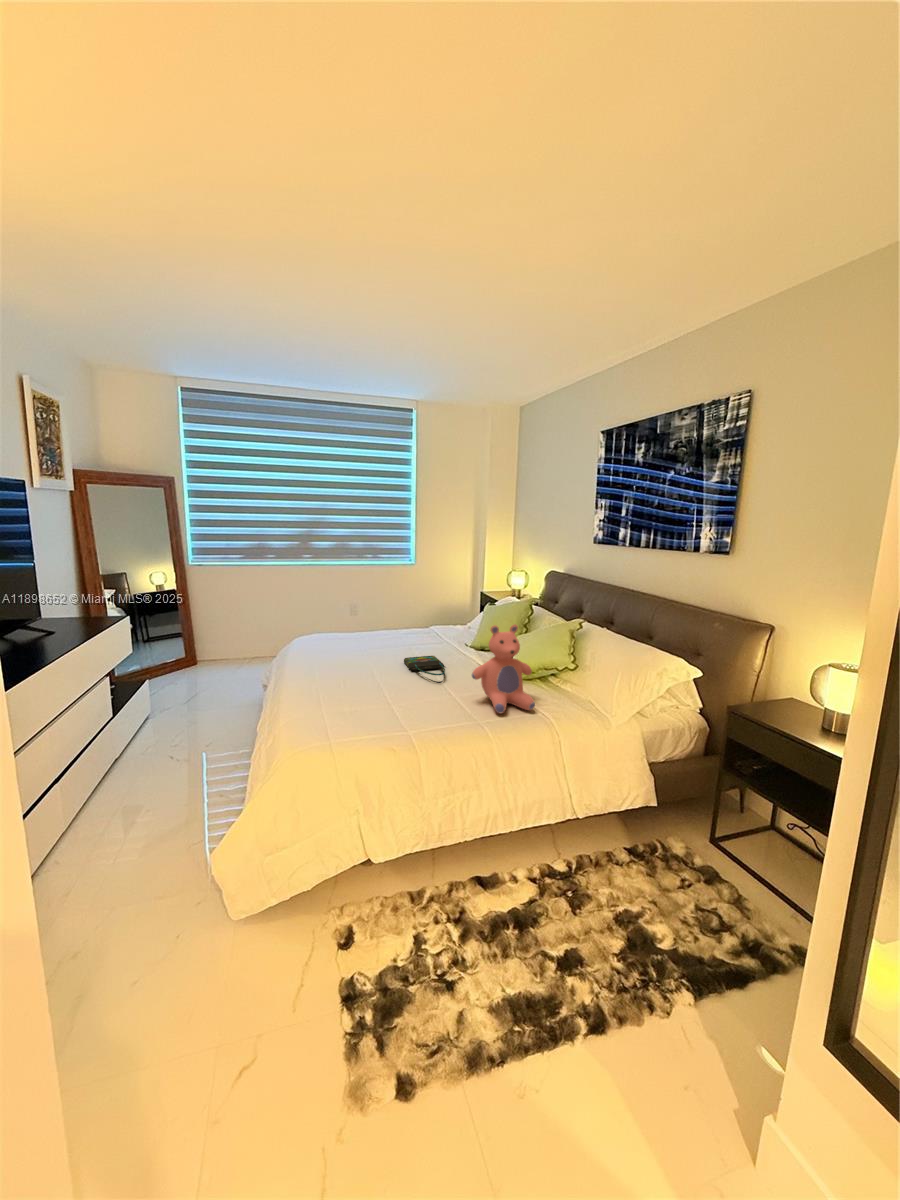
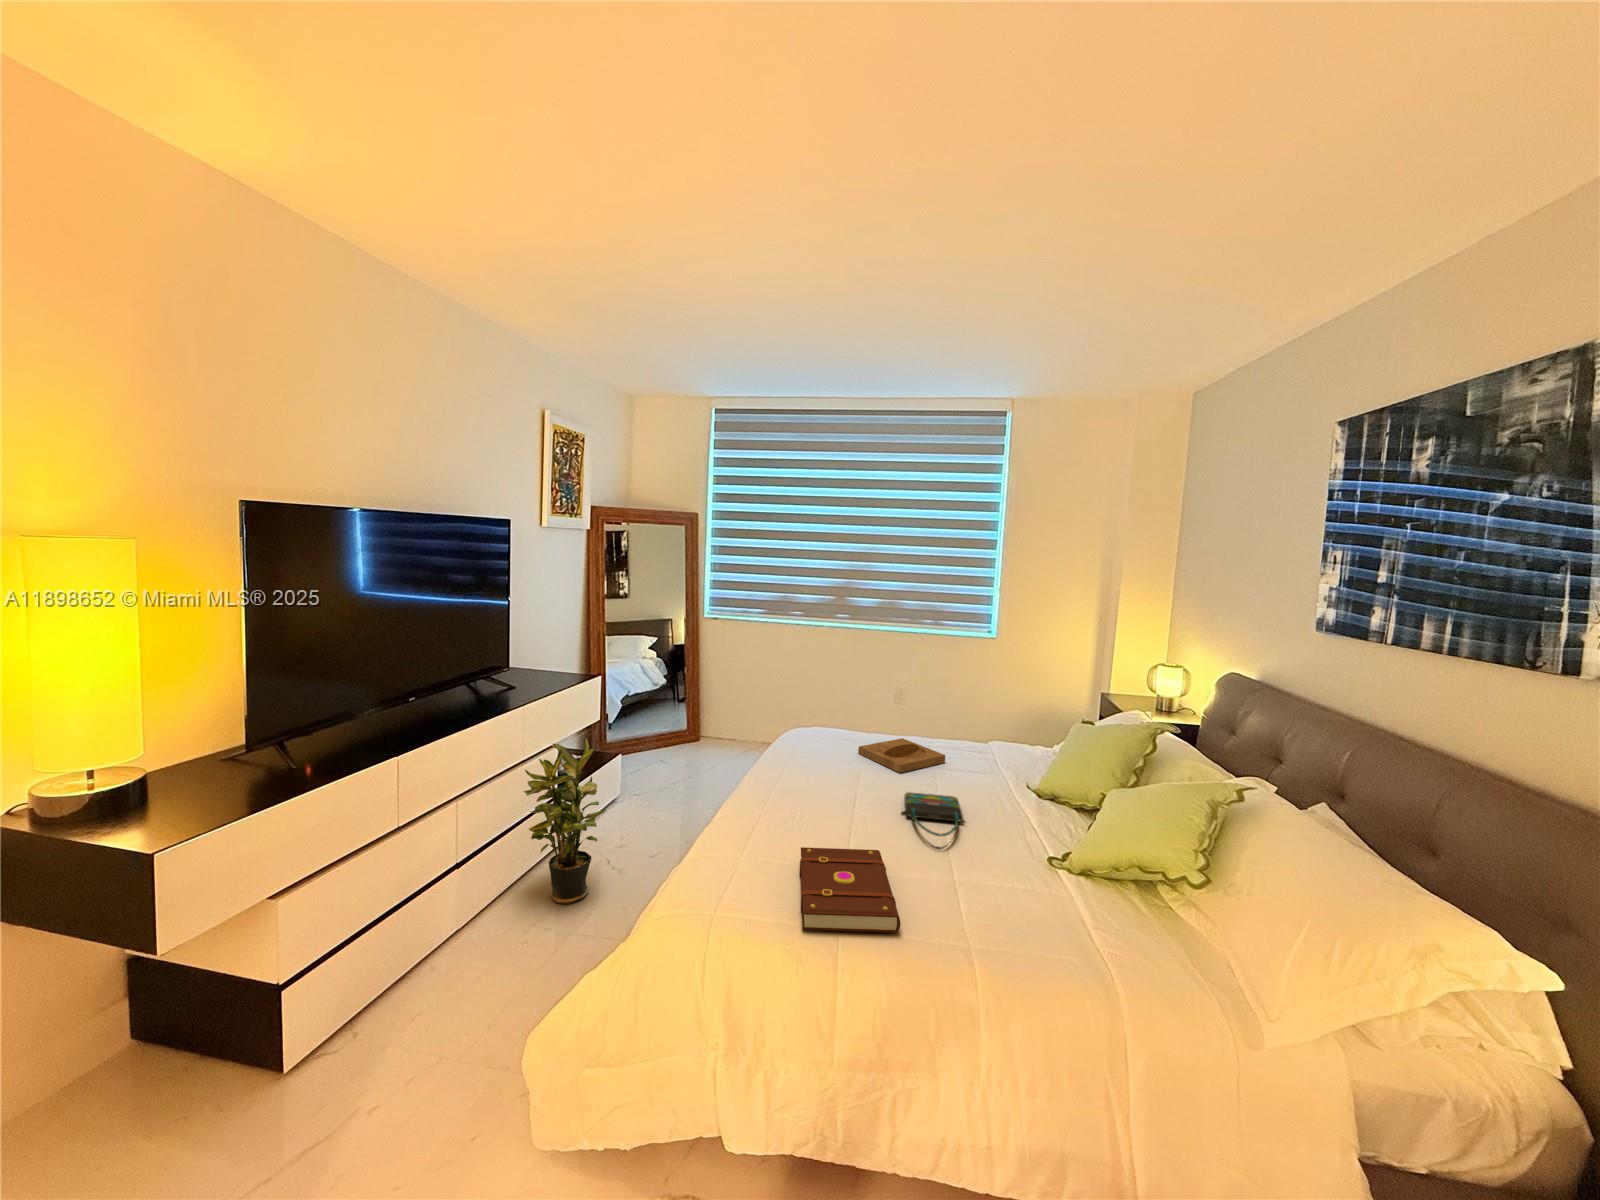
teddy bear: present [472,625,535,713] -> none [974,771,1098,949]
tray: none [358,630,413,649] -> present [858,738,945,773]
potted plant: none [96,662,178,792] -> present [524,739,606,904]
book: none [366,688,447,735] -> present [800,847,900,933]

